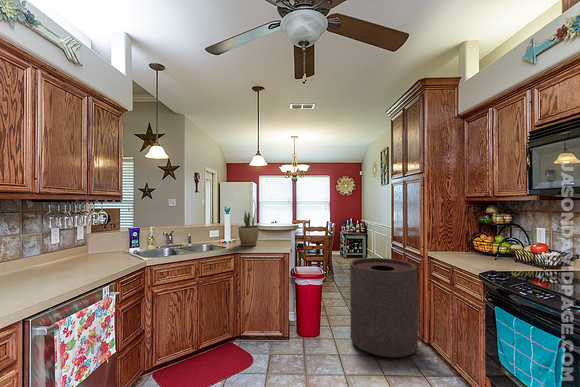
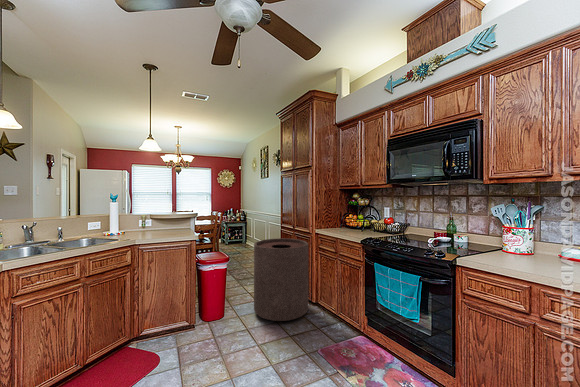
potted plant: present [238,210,259,246] -> none [132,194,158,237]

